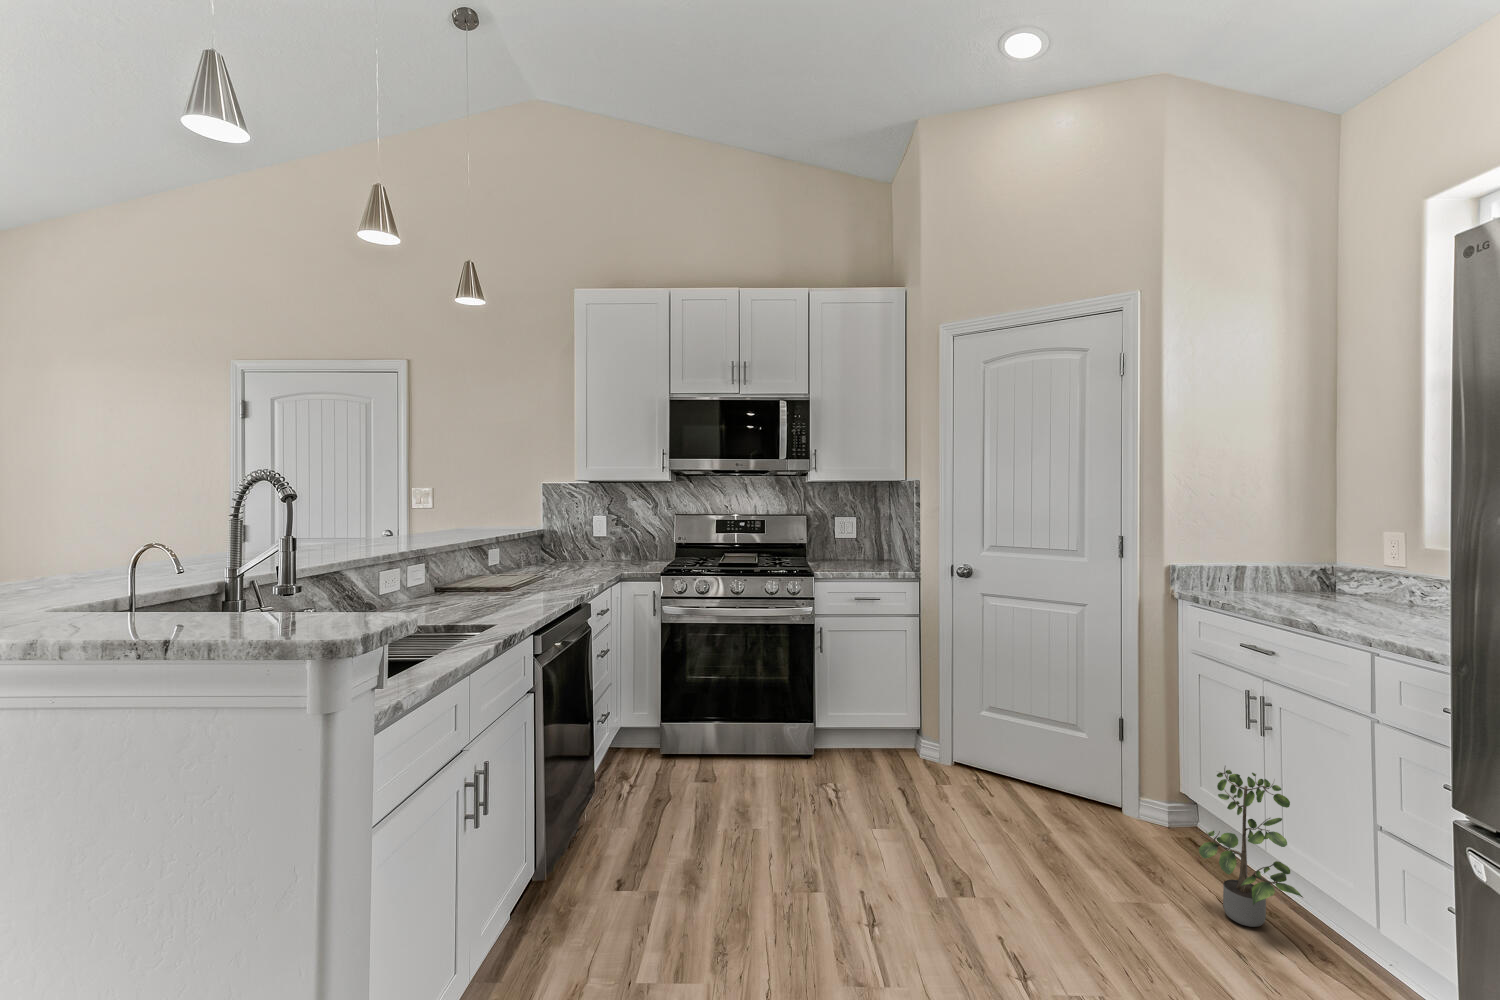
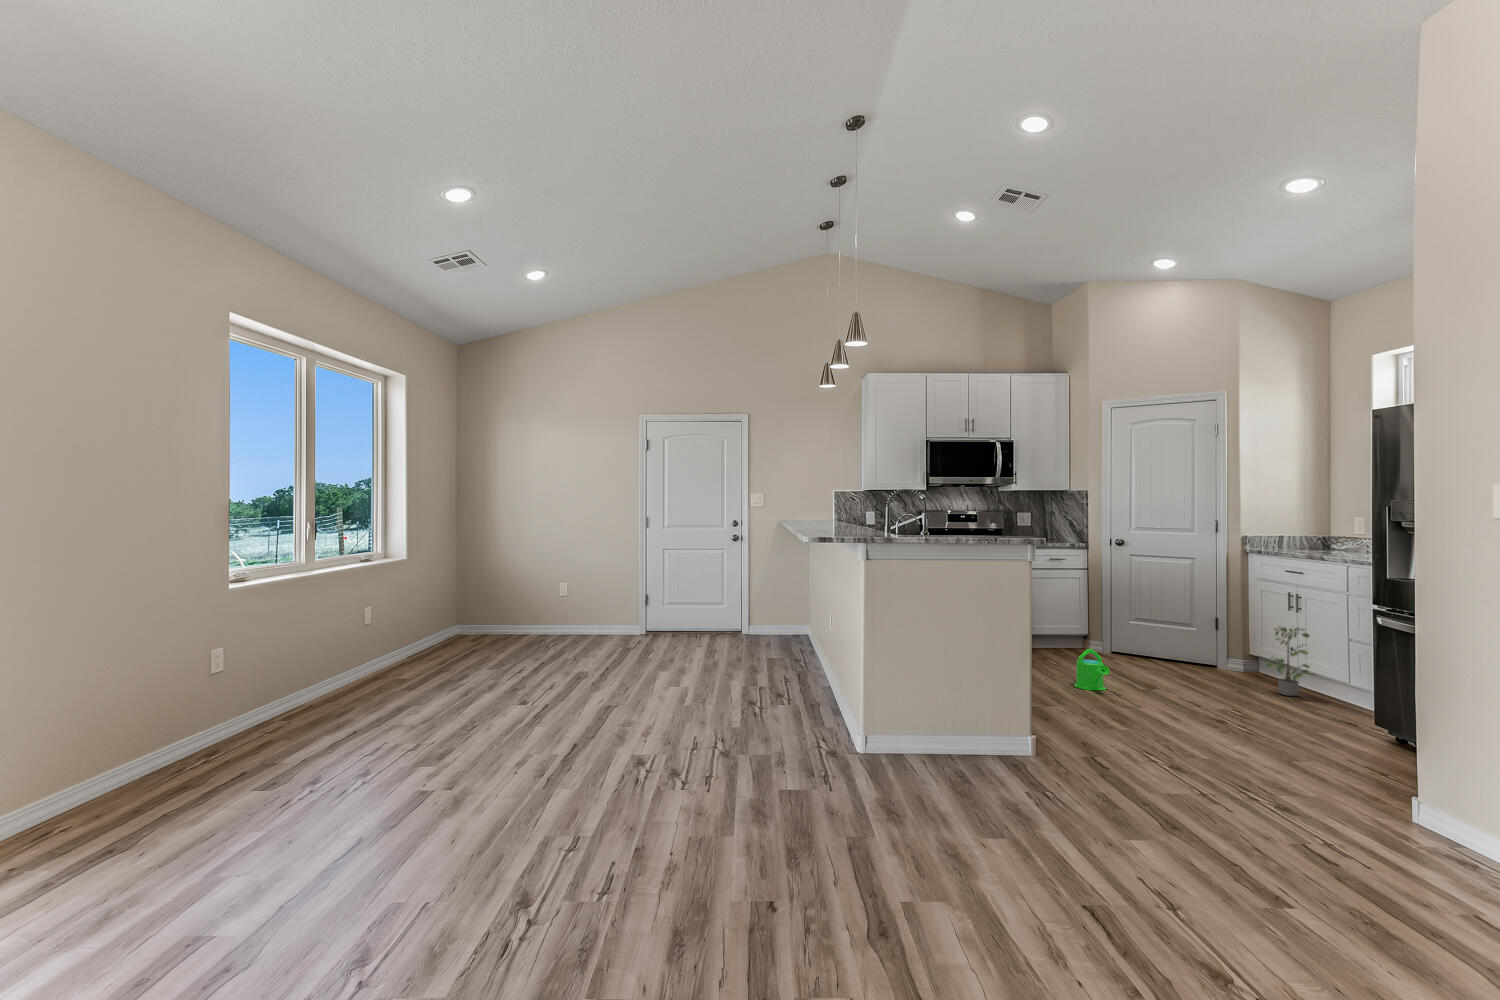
watering can: none [812,804,872,897] -> present [1074,649,1109,690]

